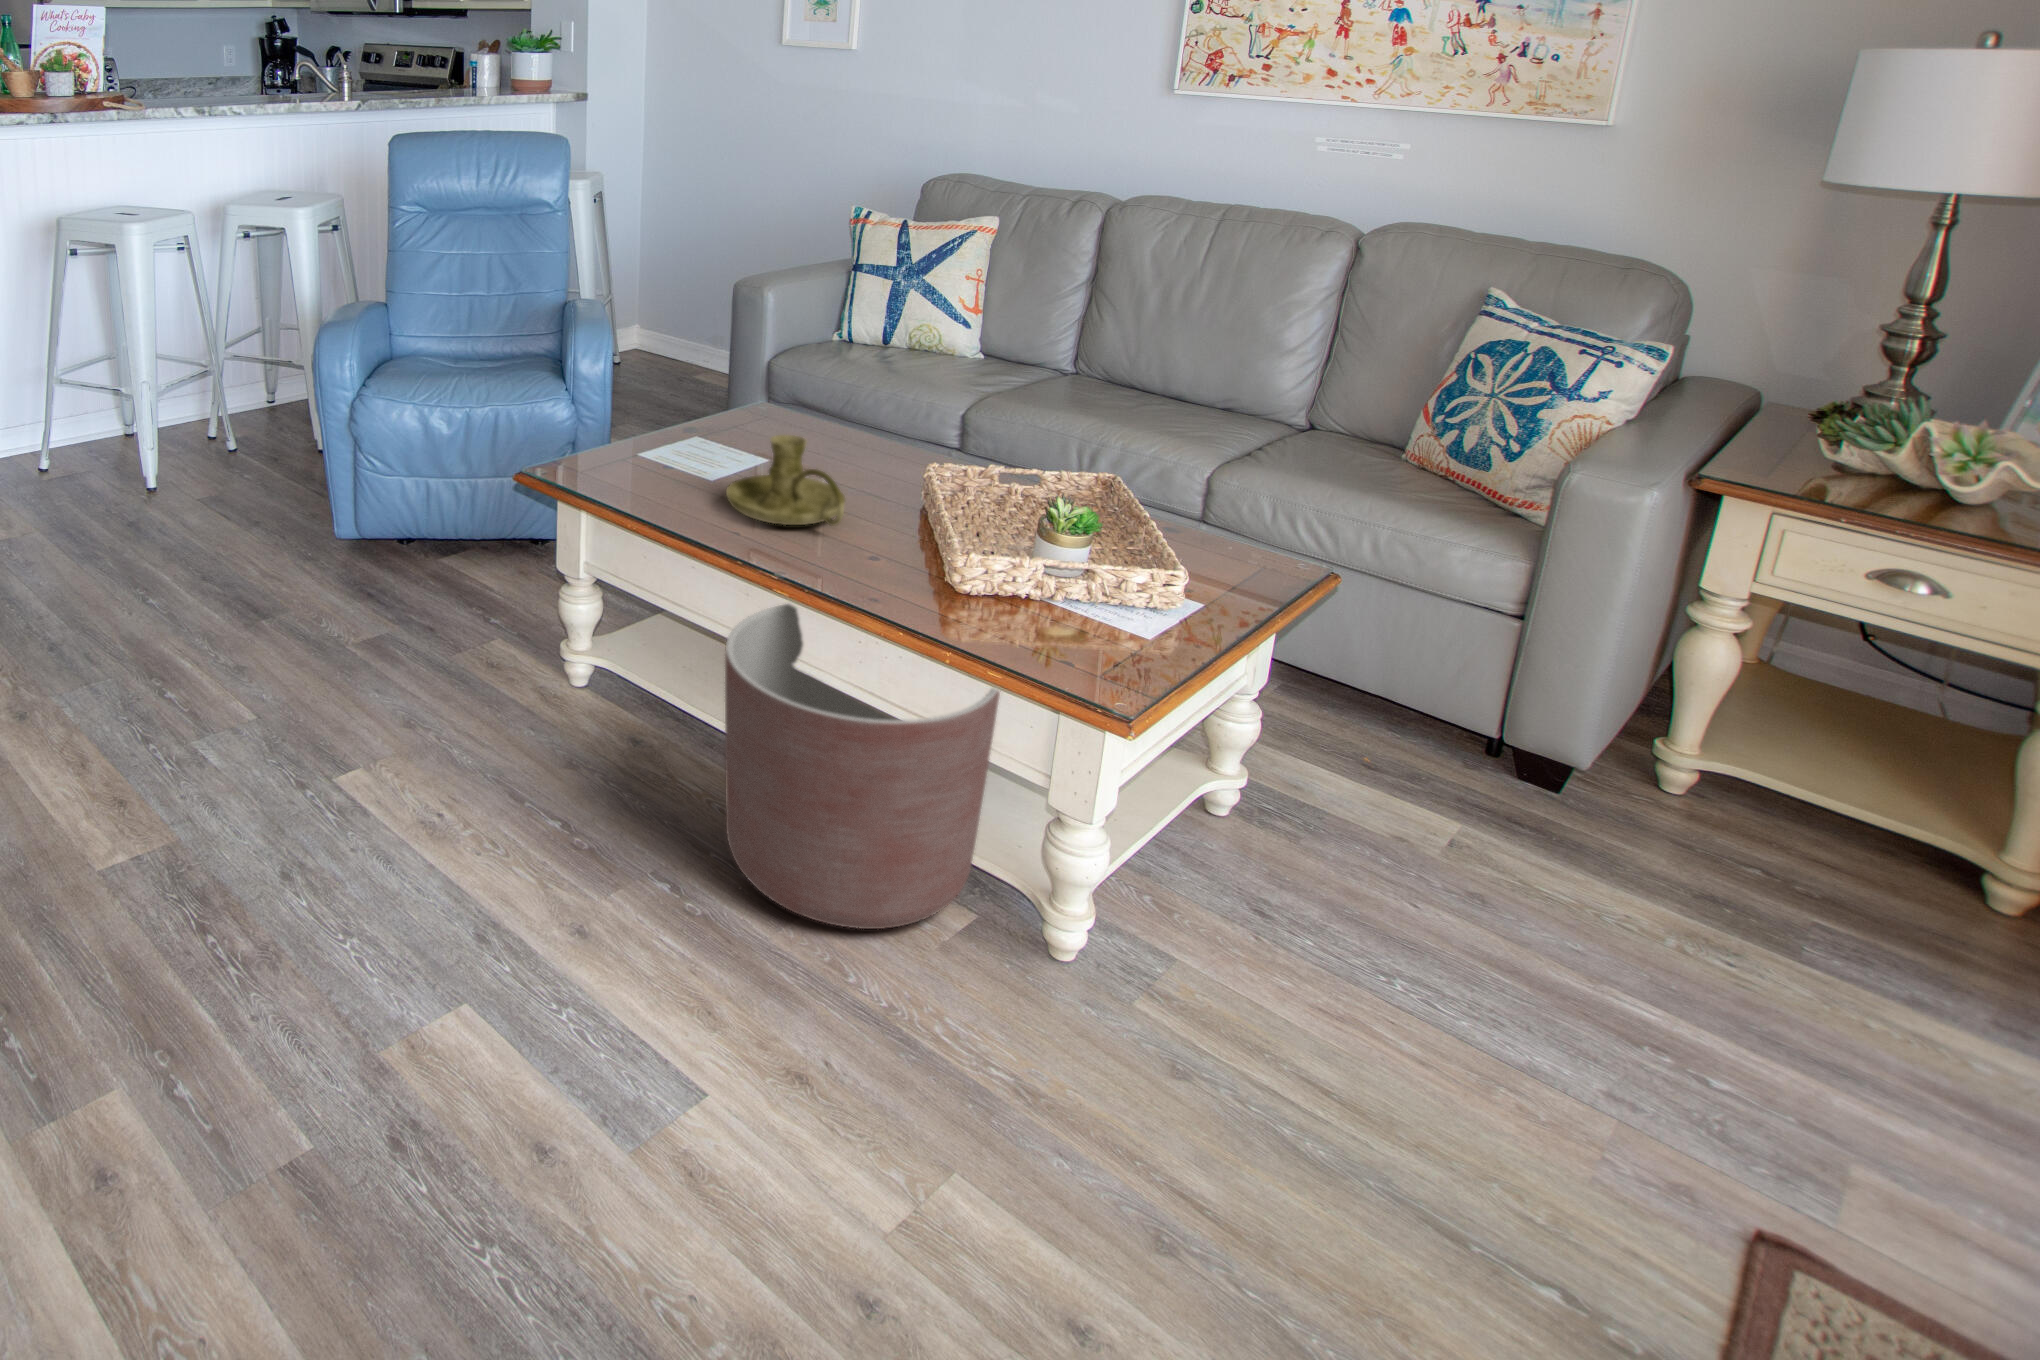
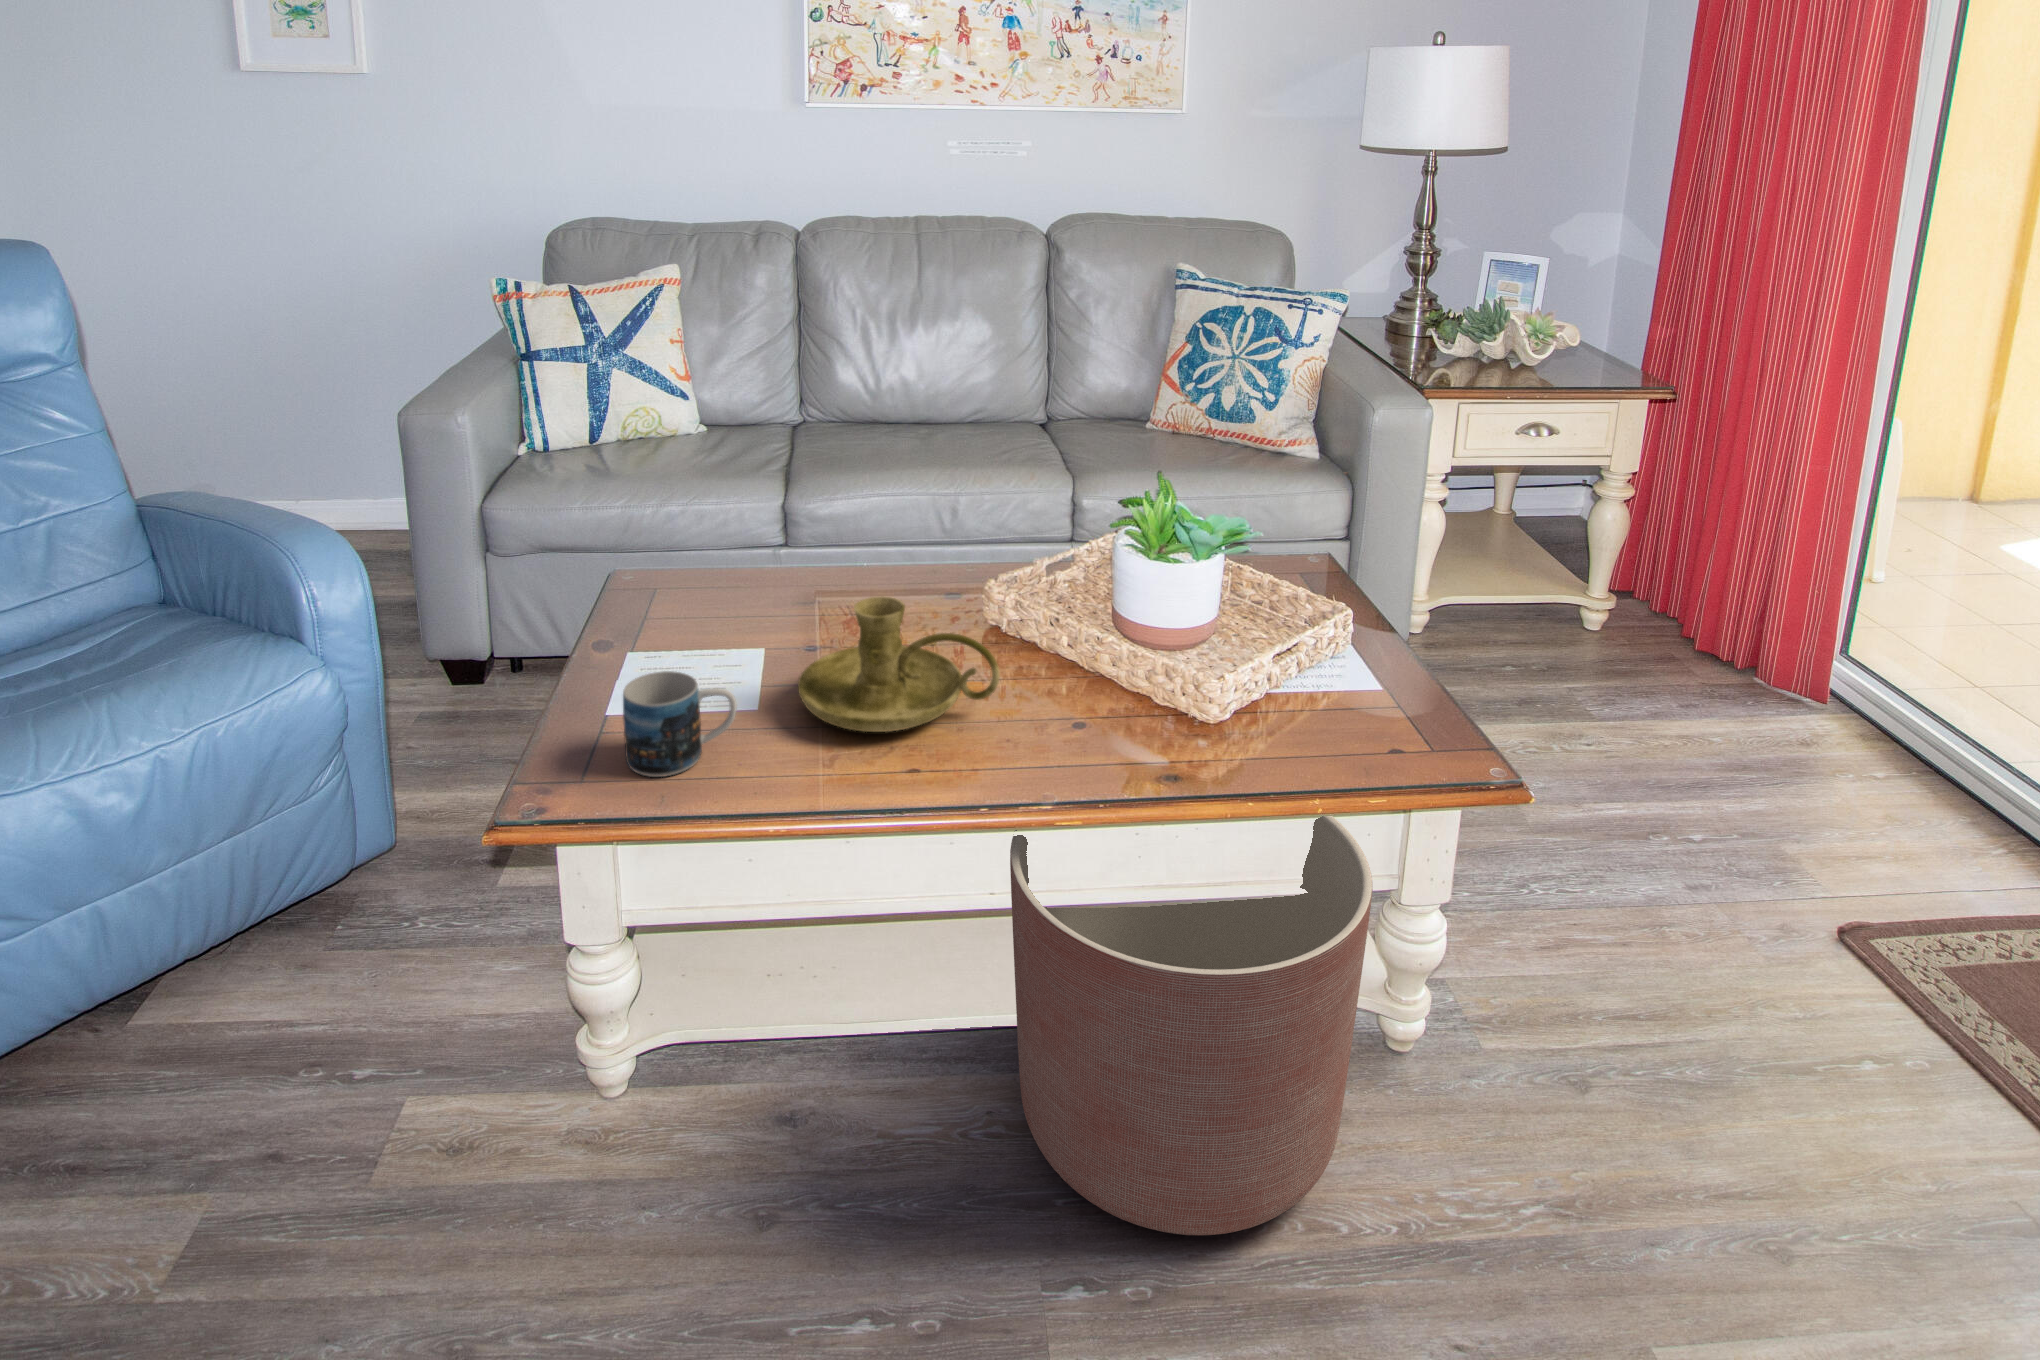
mug: none [612,435,674,496] -> present [623,671,737,777]

